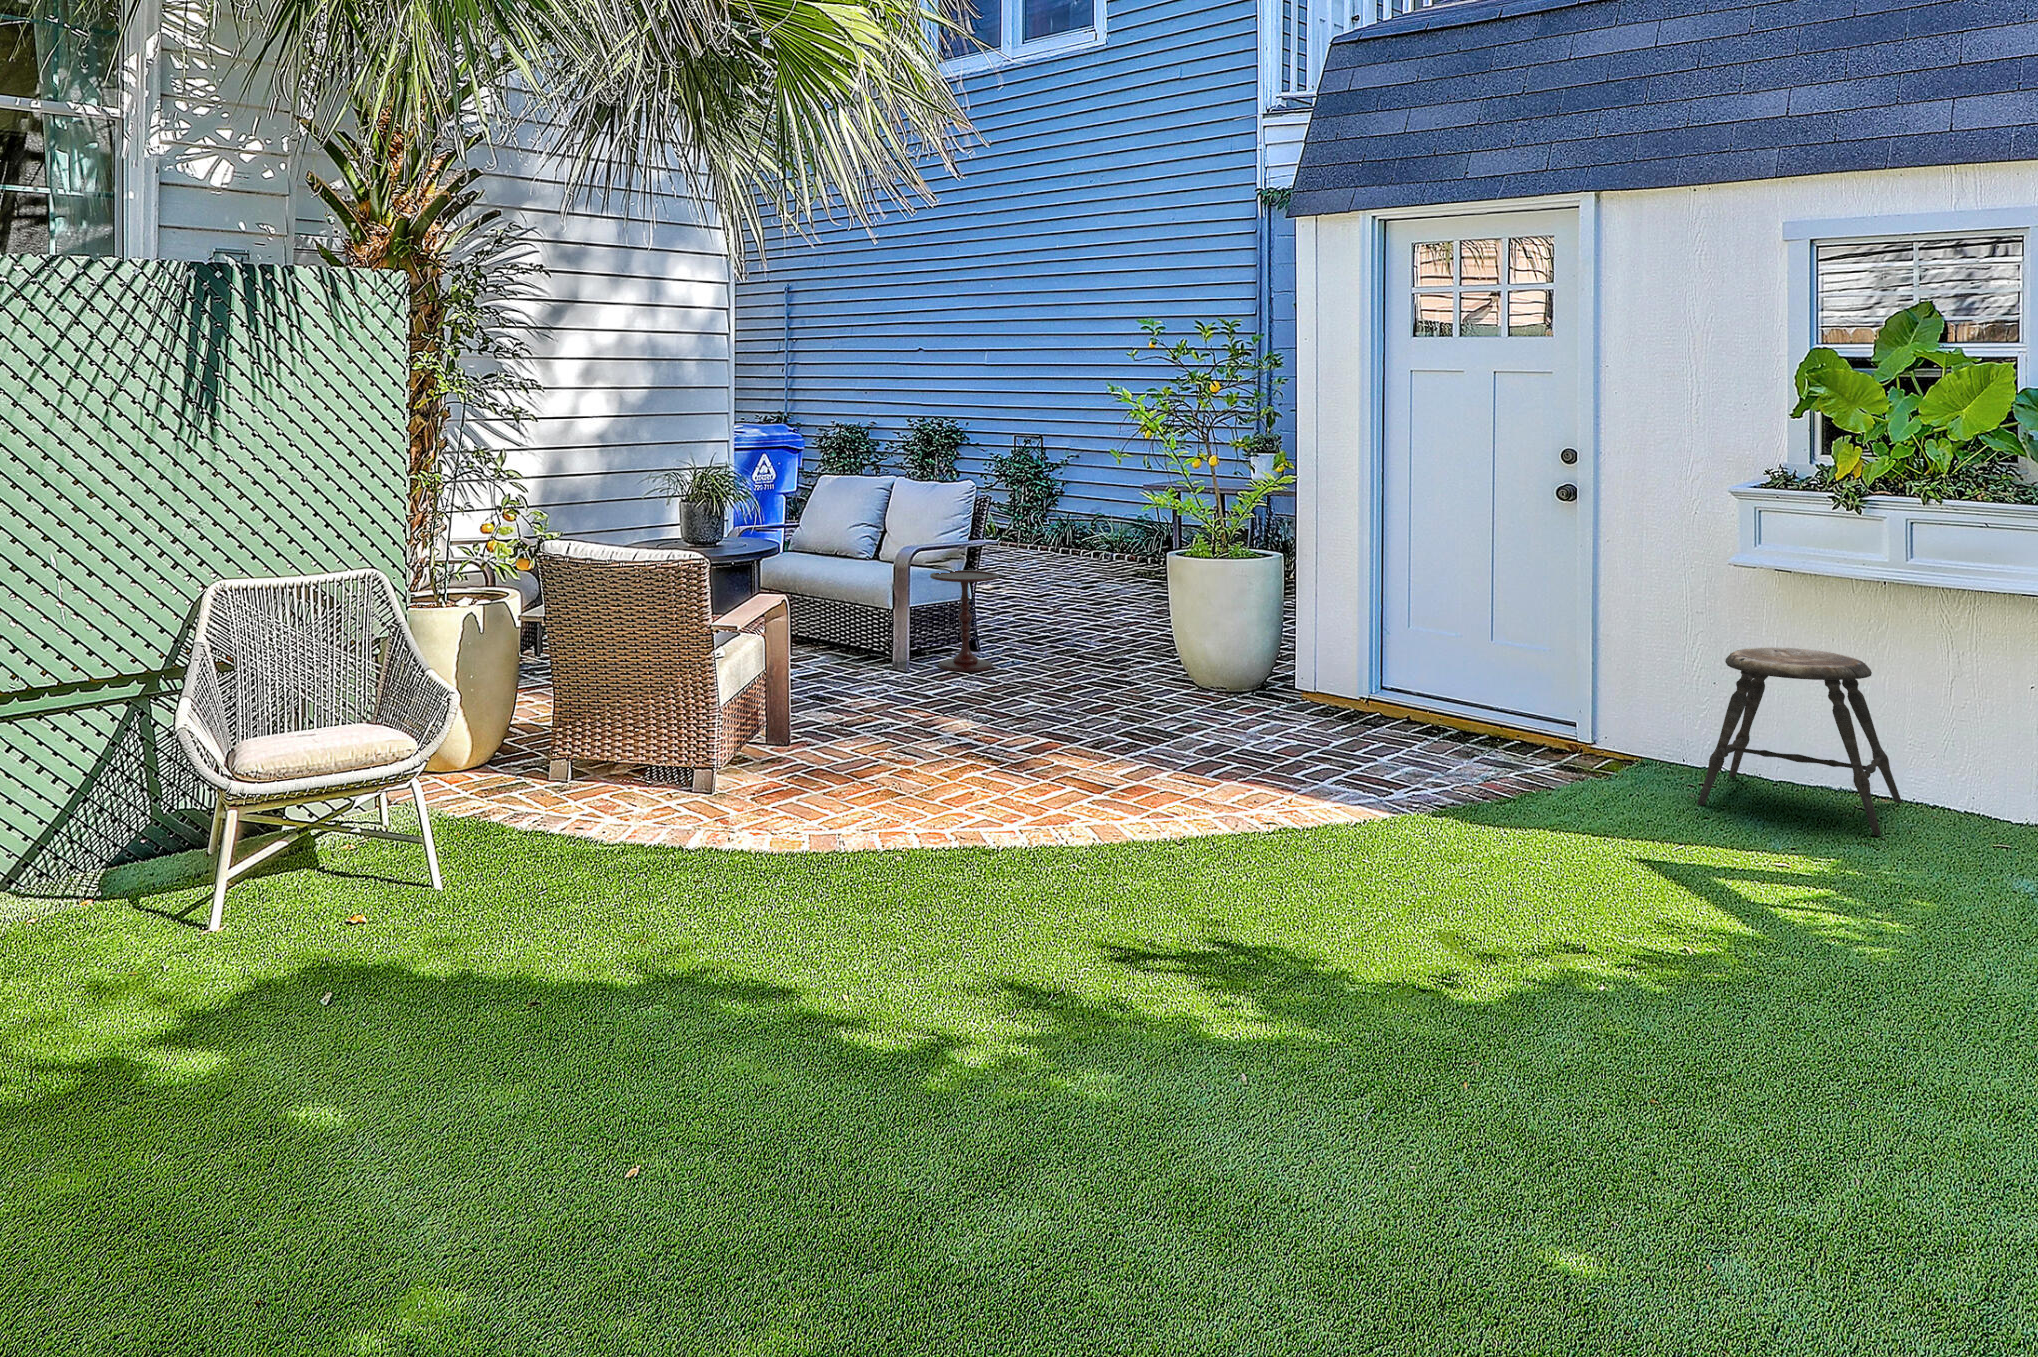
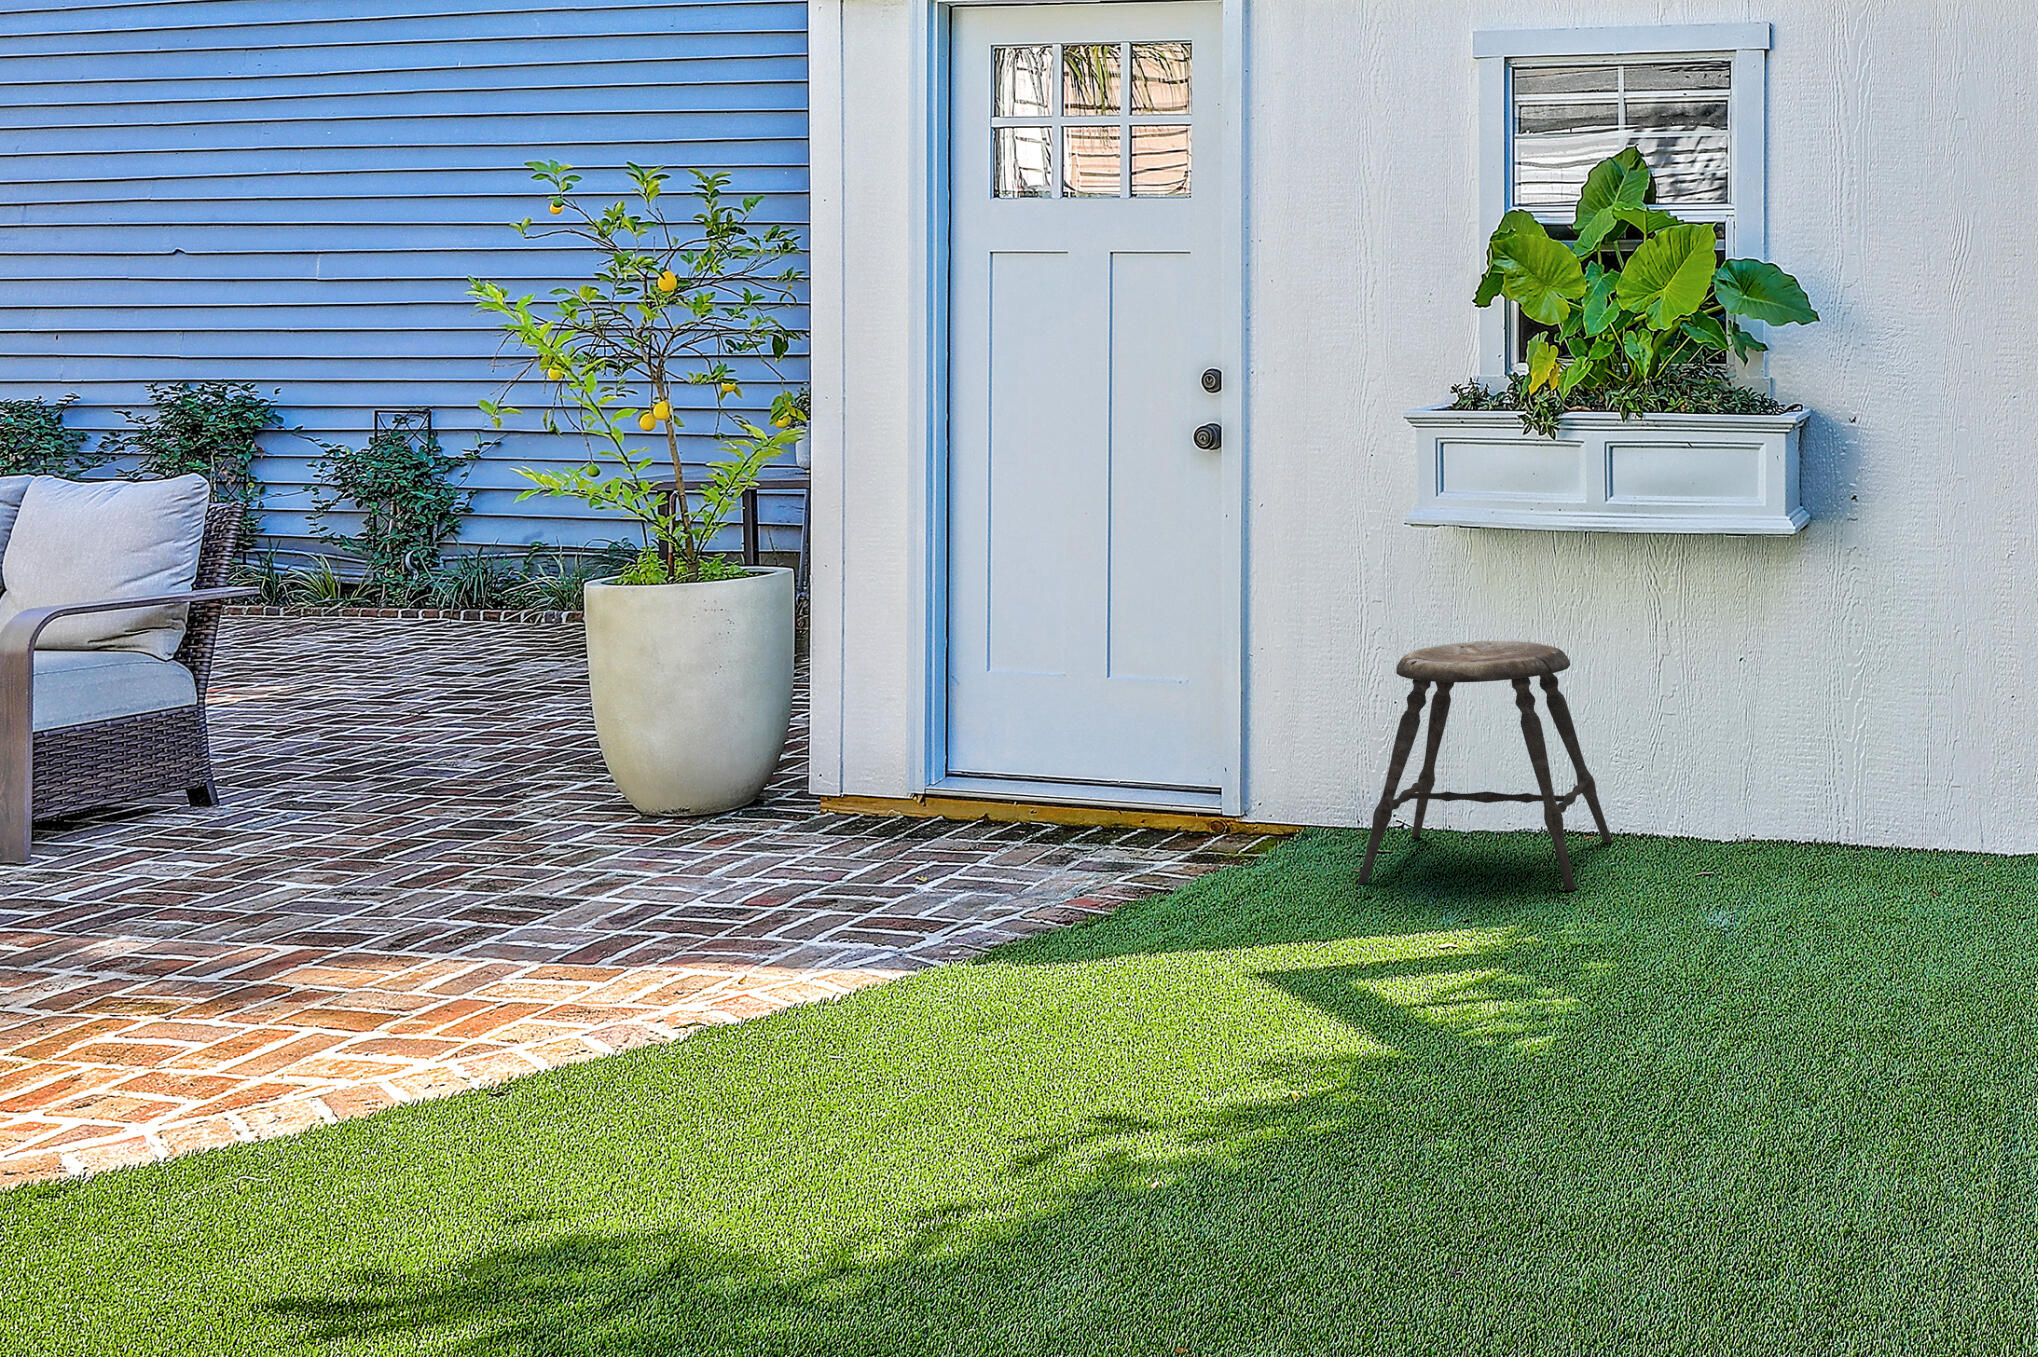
side table: present [930,570,999,672] -> none [132,647,280,838]

